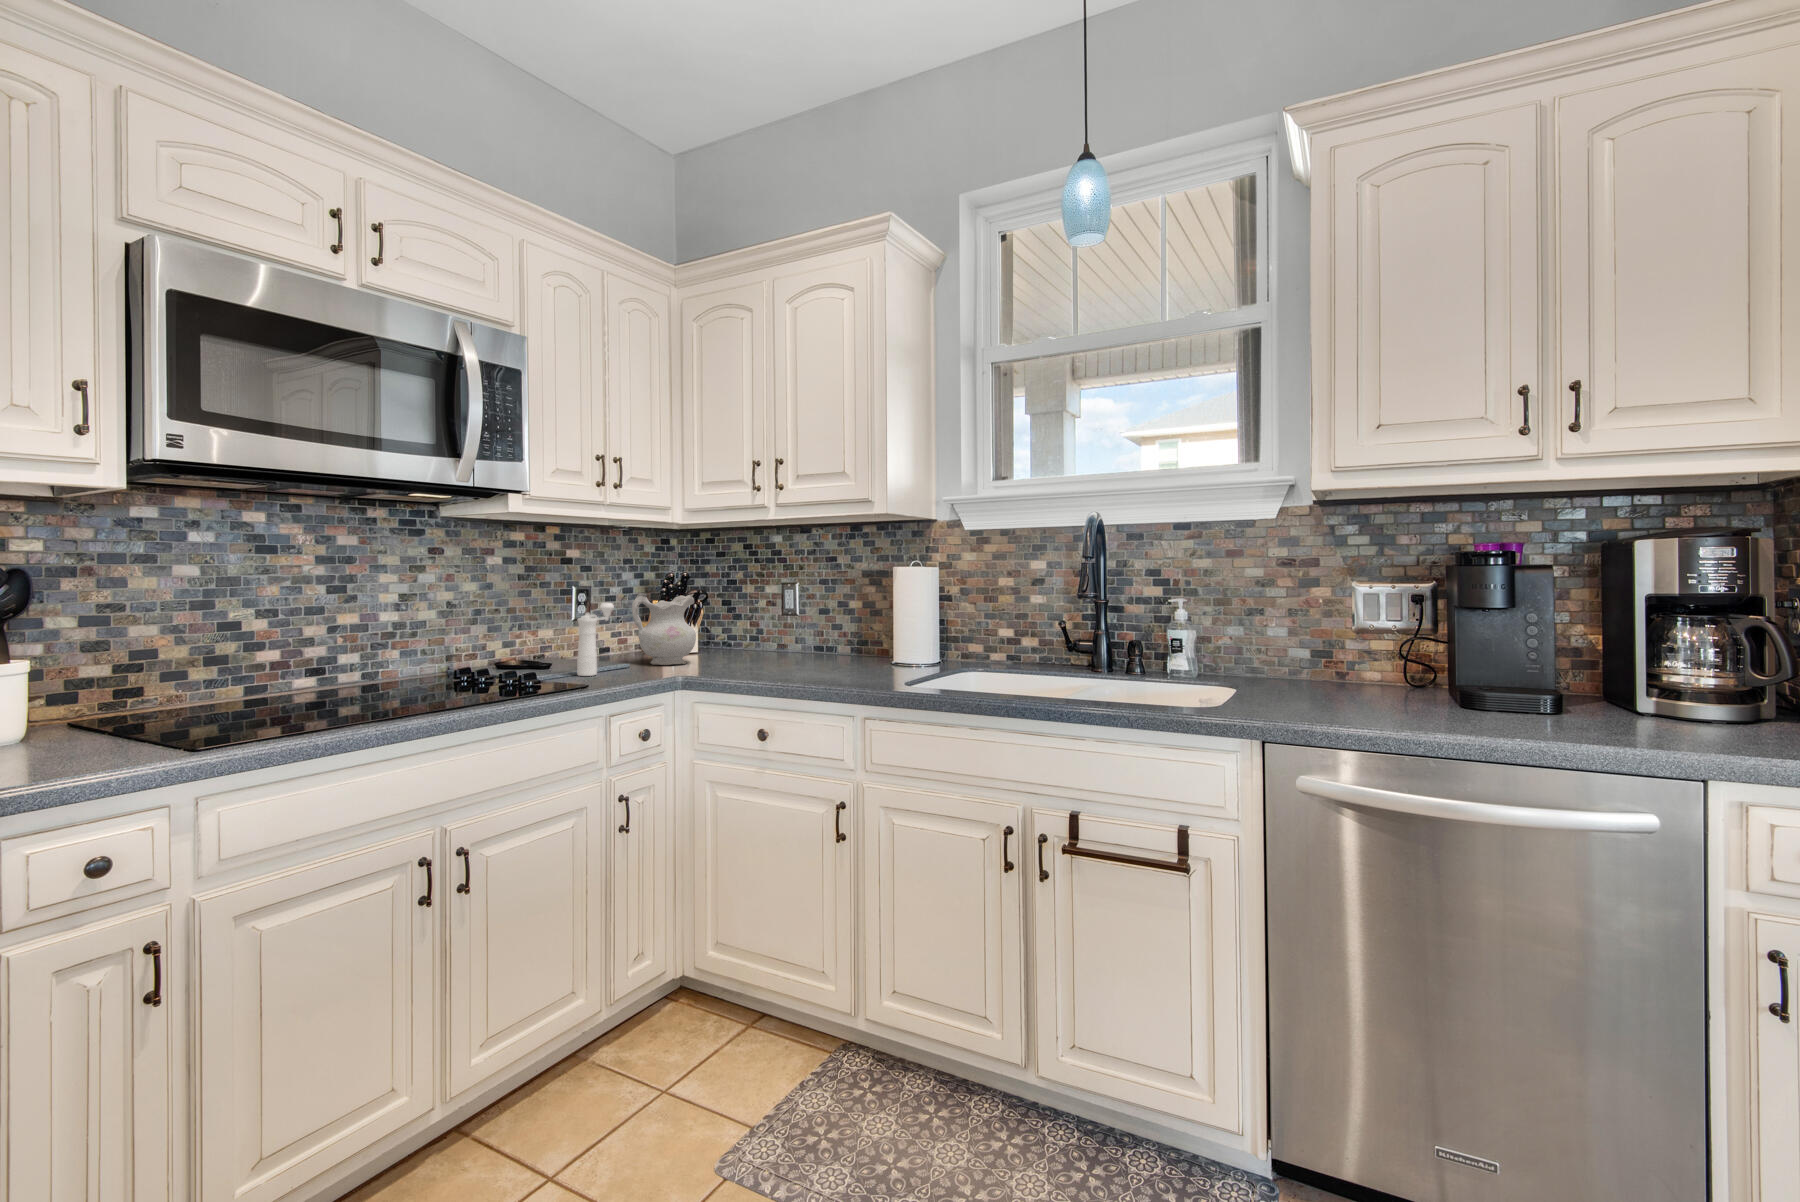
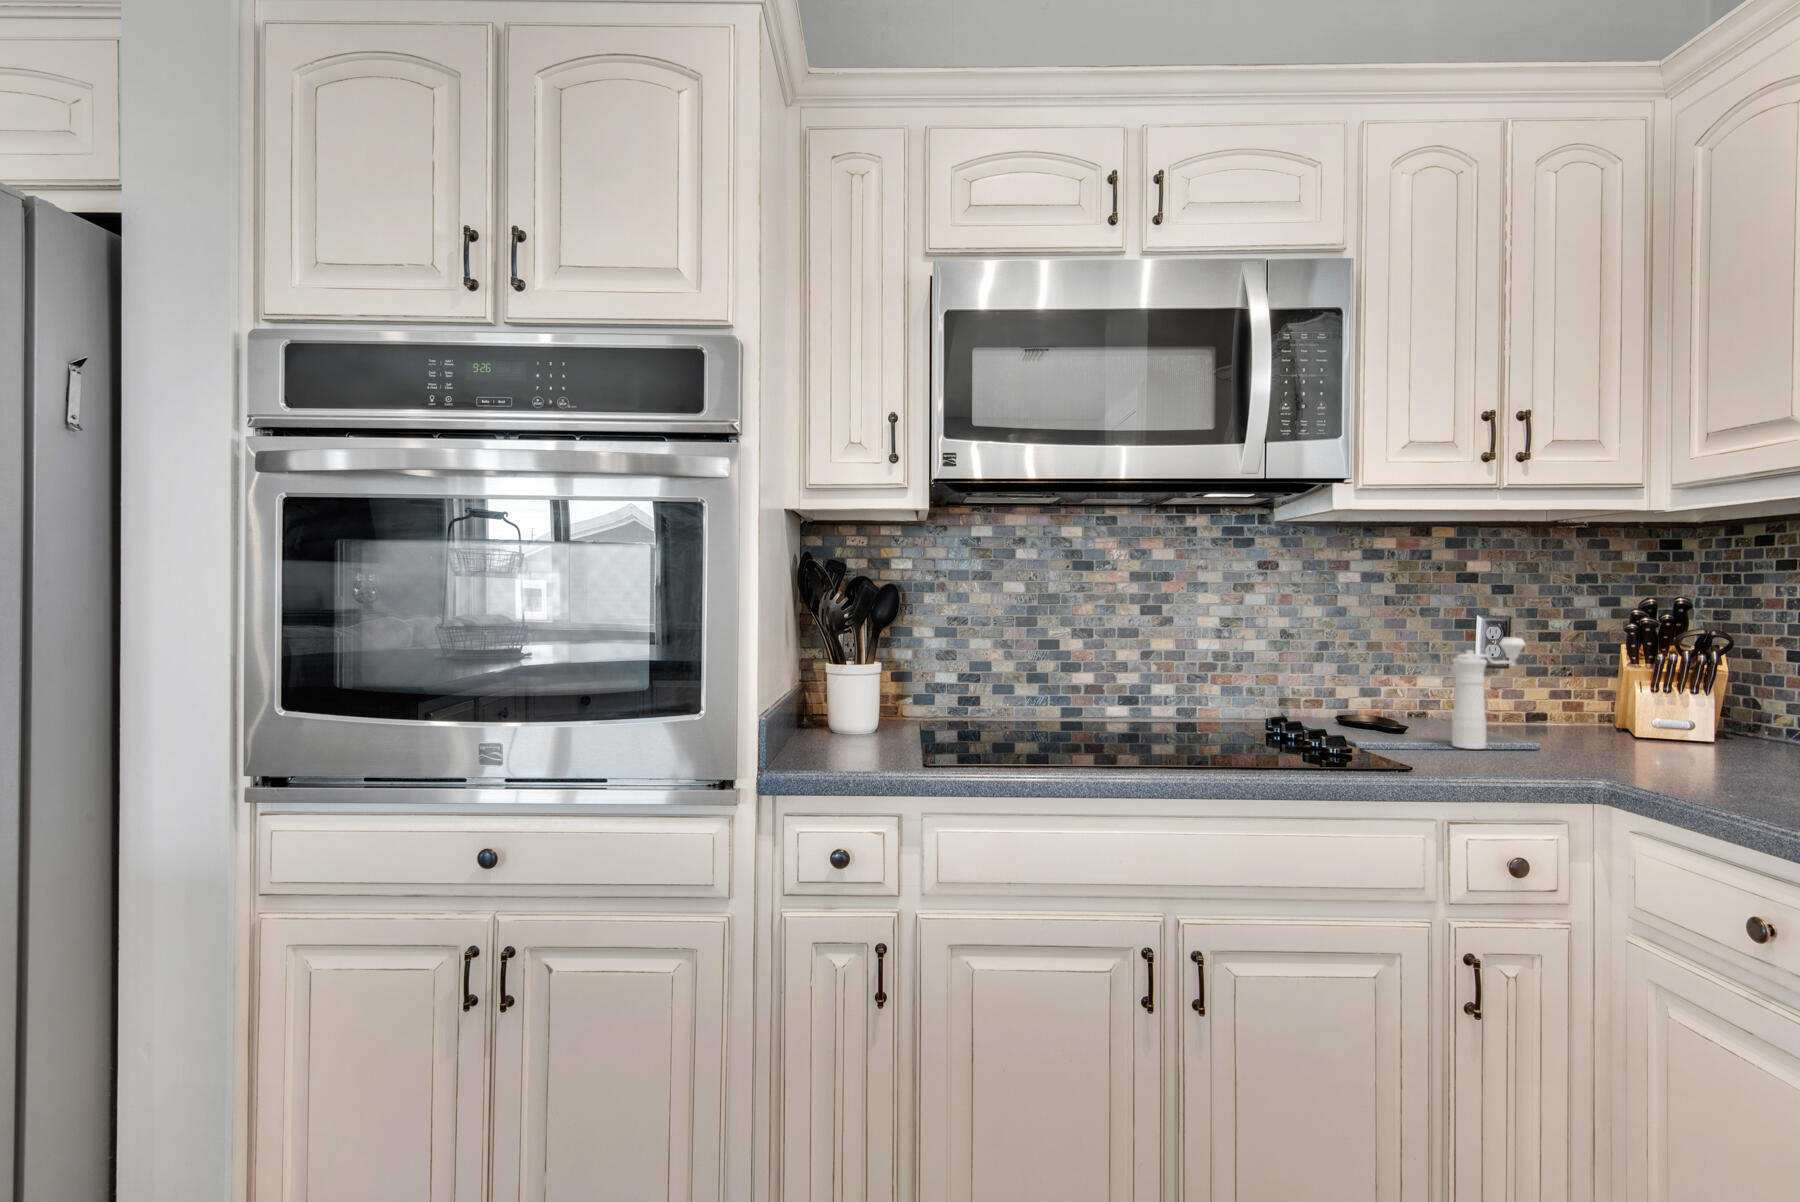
ceramic pitcher: present [632,593,696,665] -> none [1568,625,1705,753]

